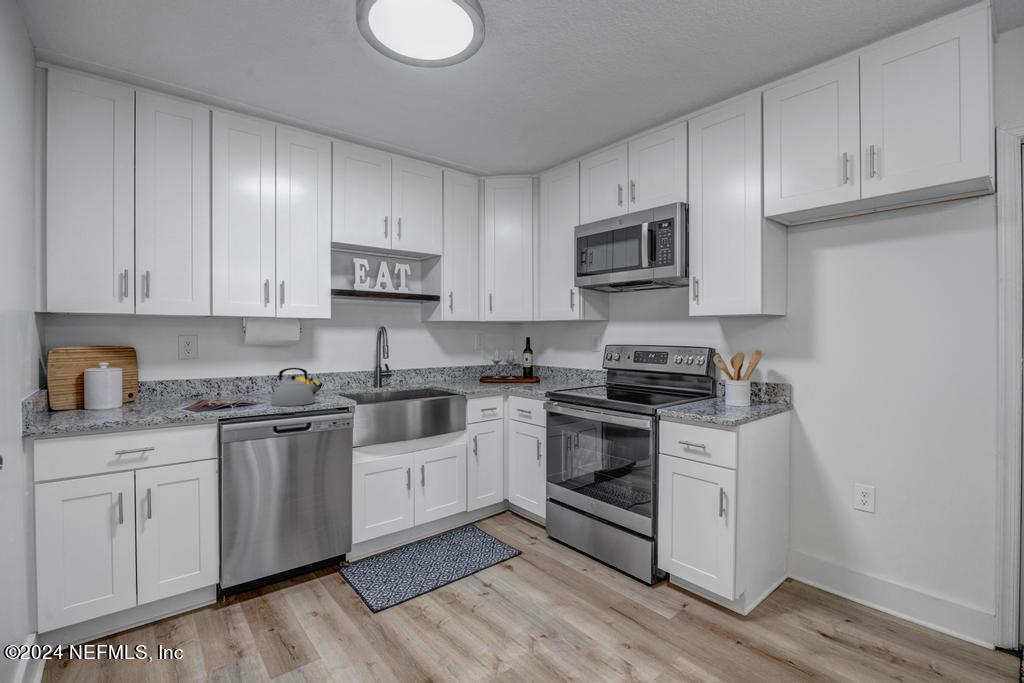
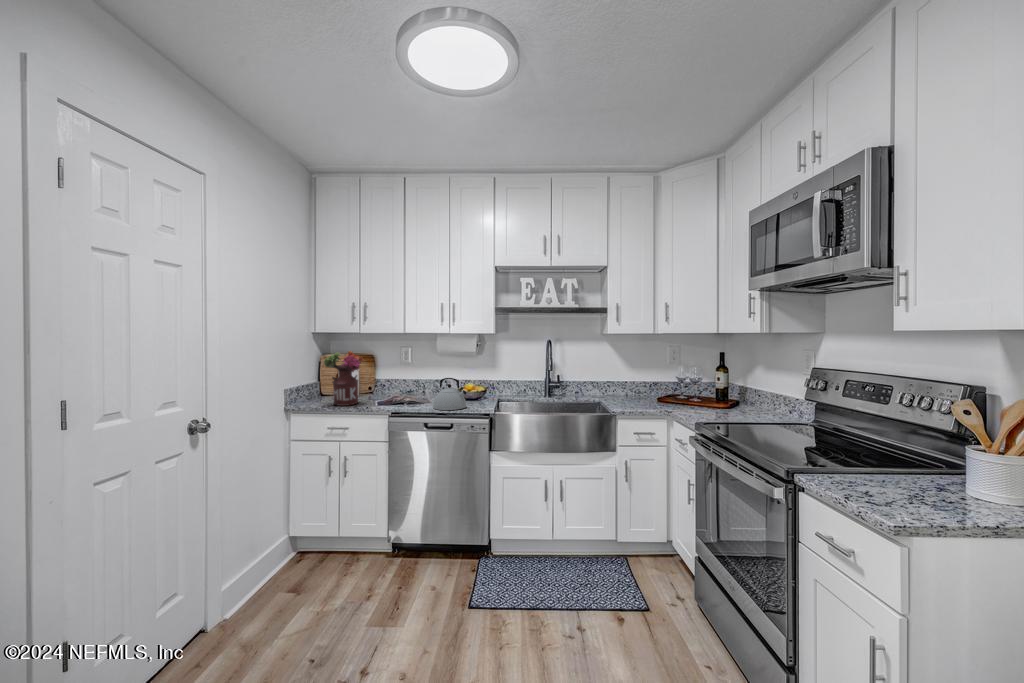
flower arrangement: none [88,335,158,414] -> present [324,351,364,406]

